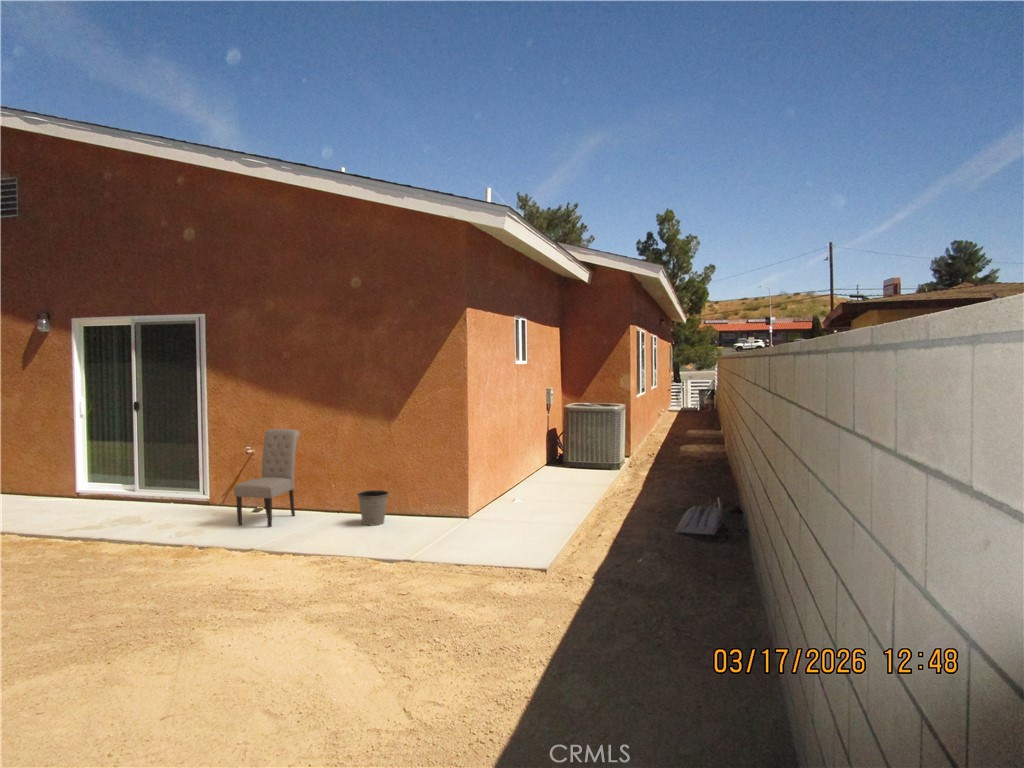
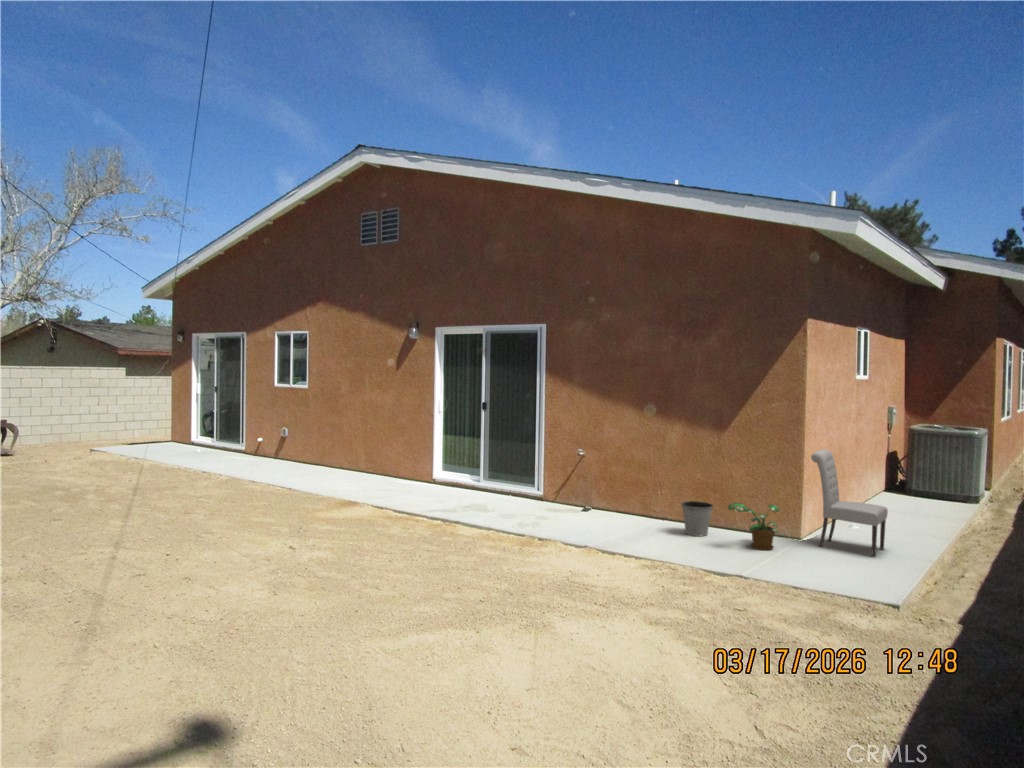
chair: present [234,429,300,527] -> present [811,449,888,557]
potted plant: none [401,486,451,531] -> present [728,503,780,550]

